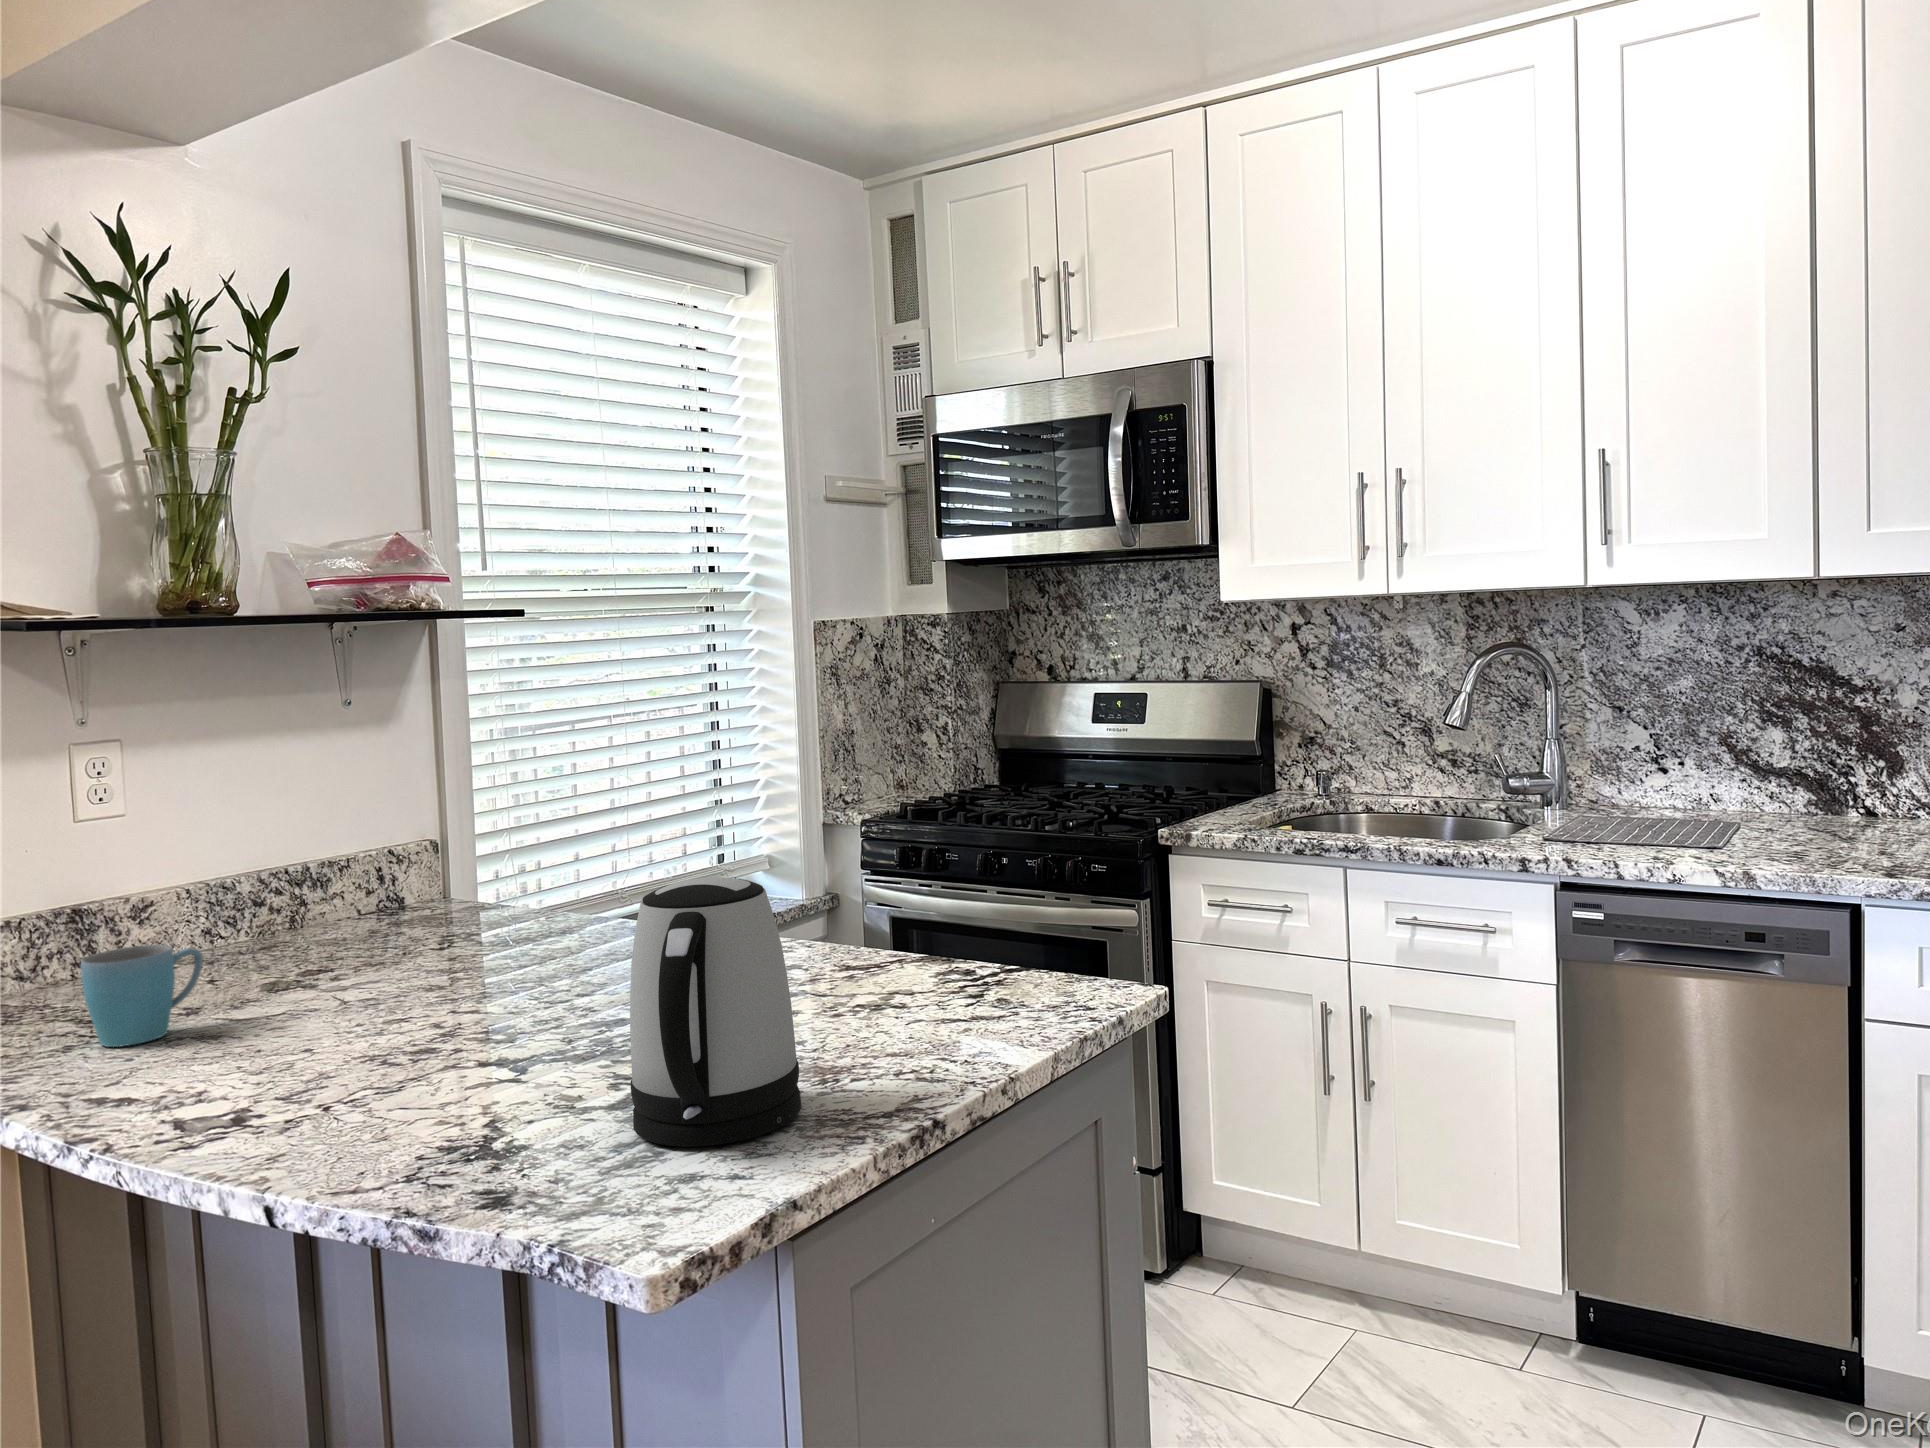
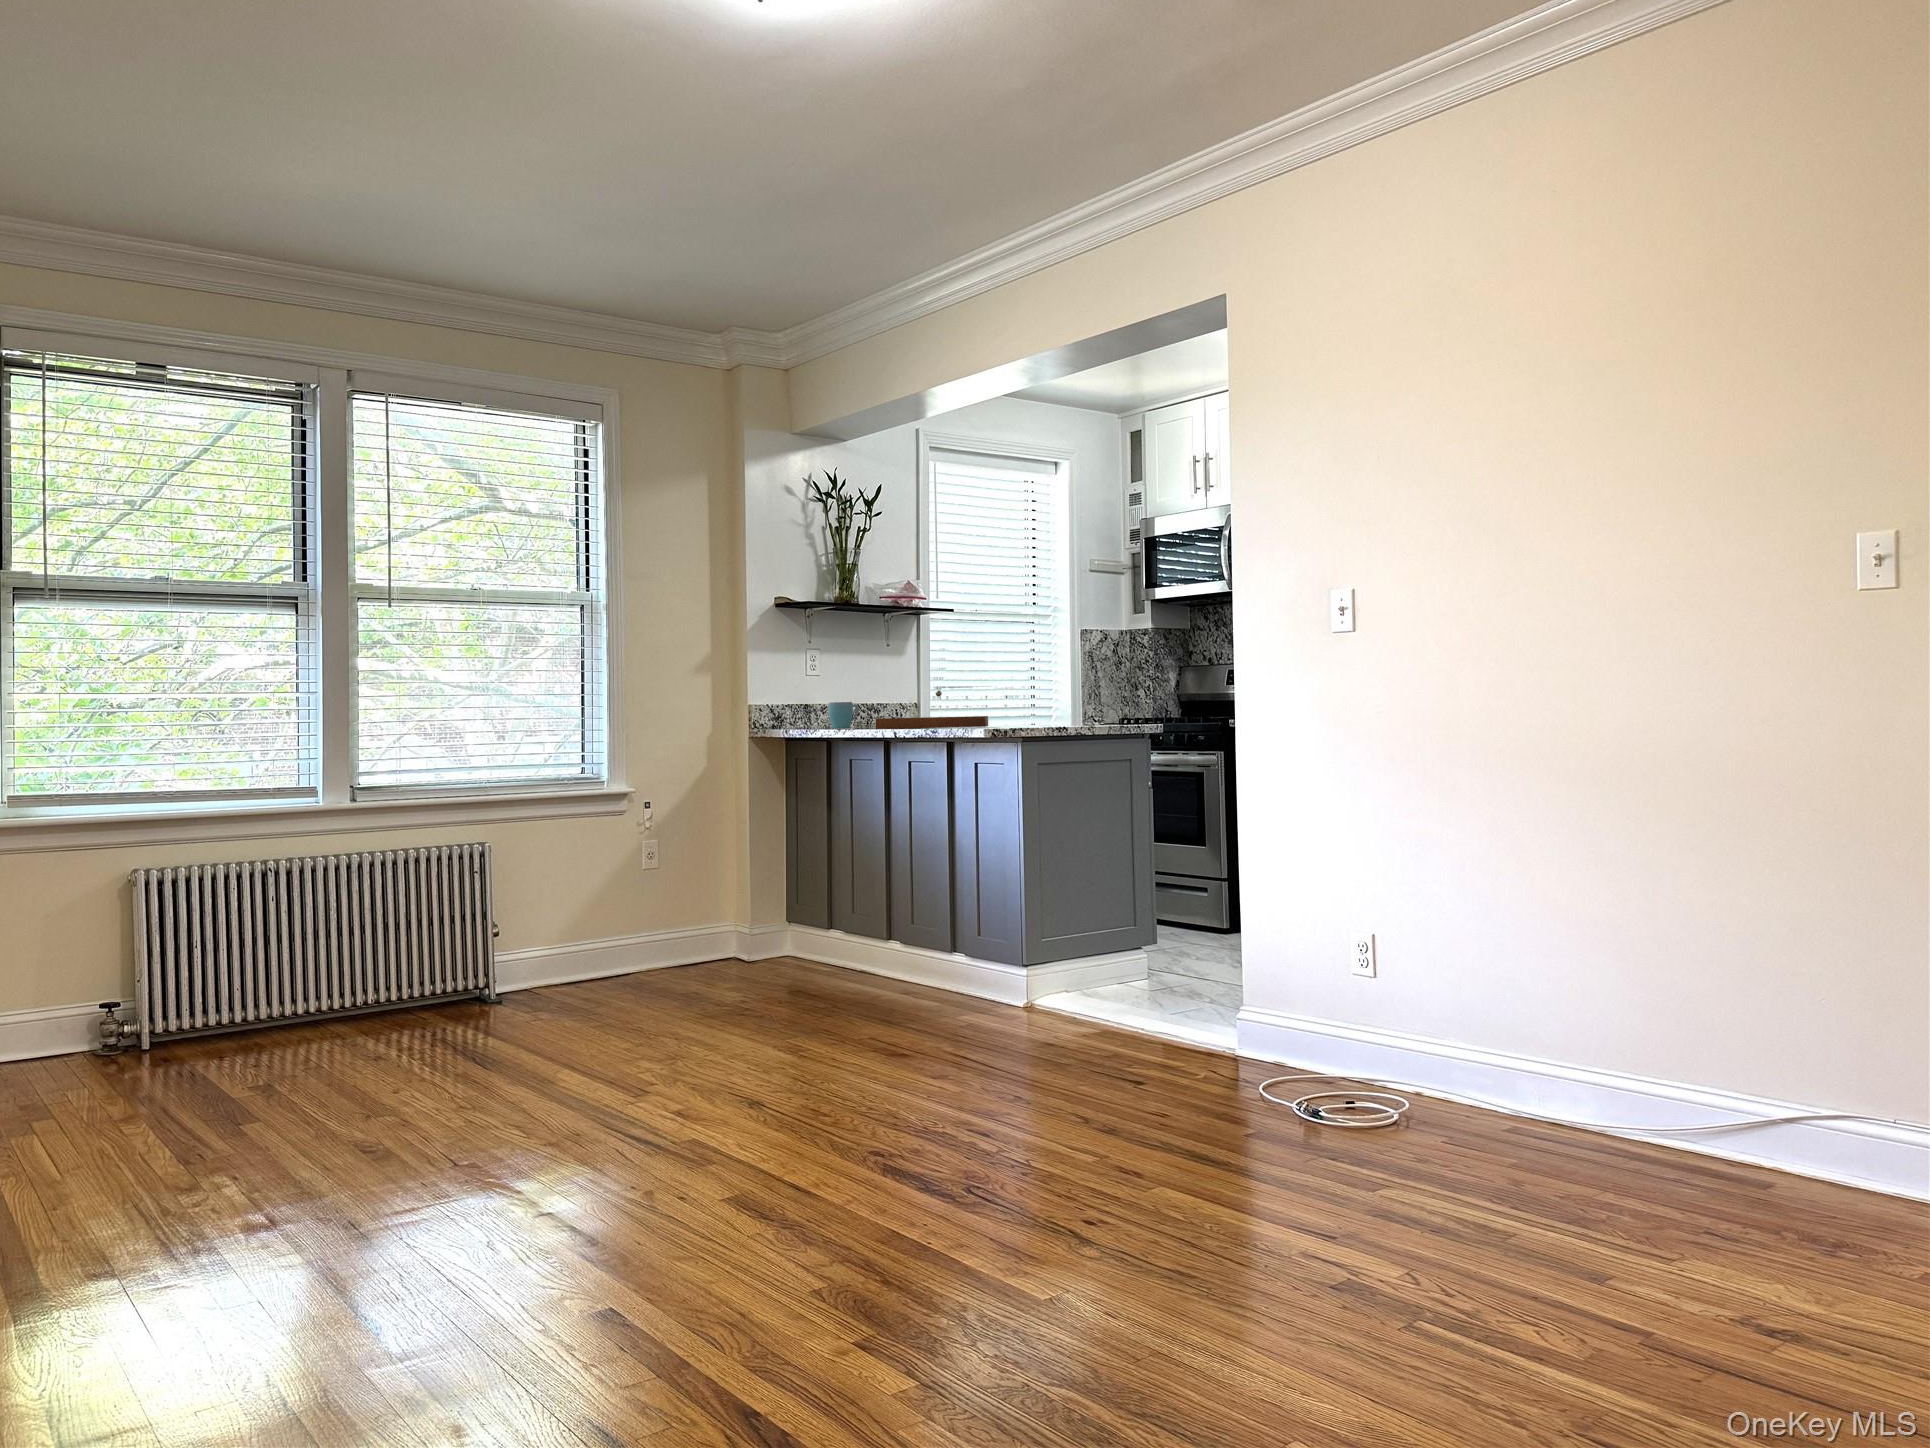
kettle: present [630,877,801,1147] -> none [986,663,1031,728]
tray: none [221,908,633,1088] -> present [876,690,988,729]

